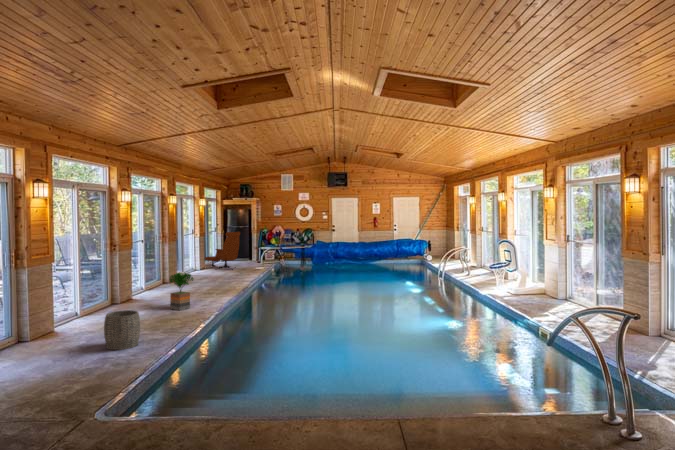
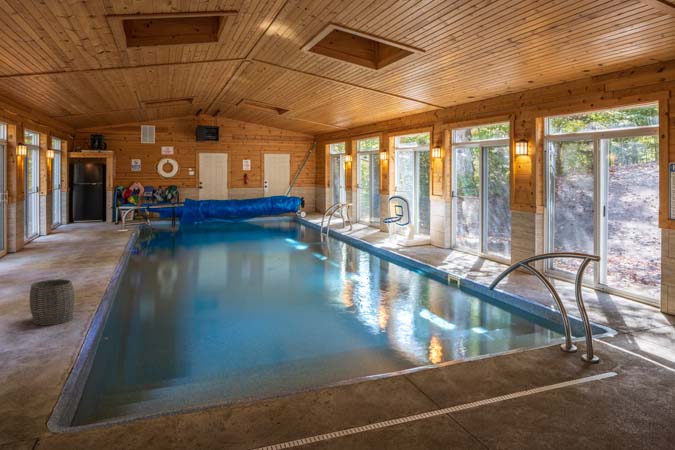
lounge chair: present [205,232,240,270] -> none [55,189,103,234]
potted tree: present [169,273,193,311] -> none [64,236,96,279]

